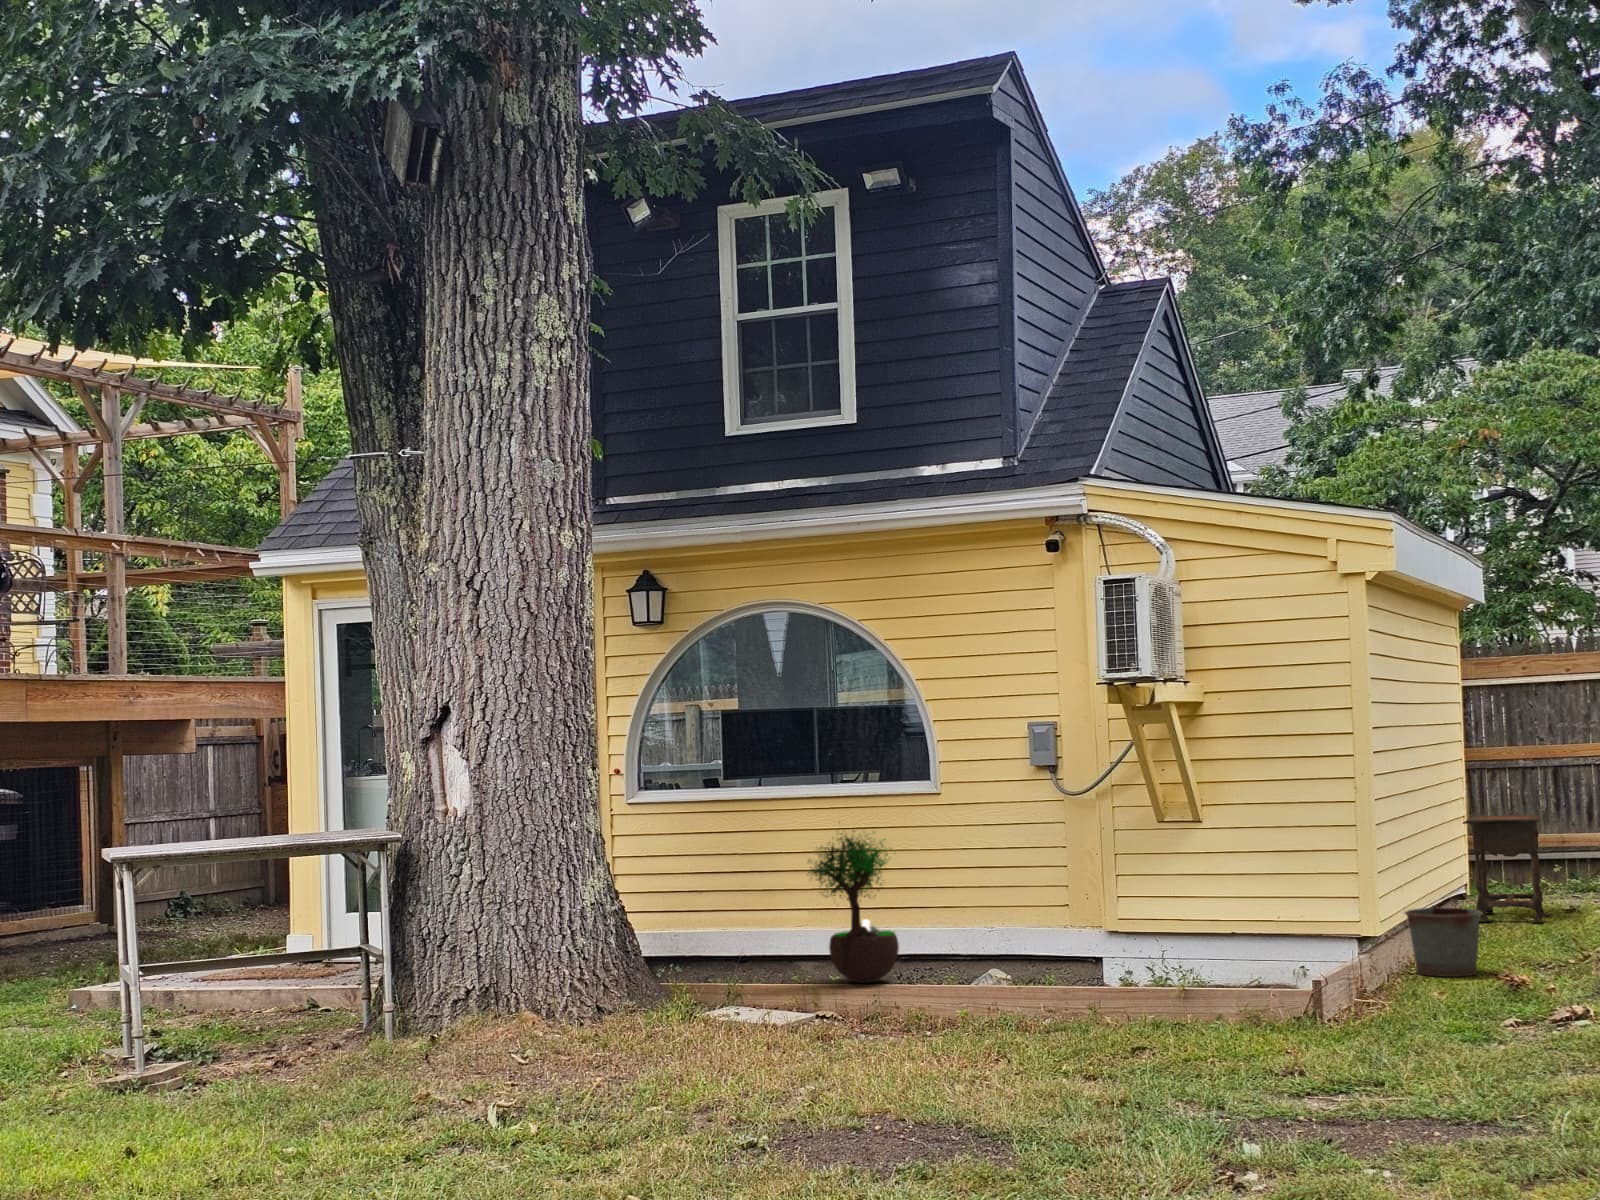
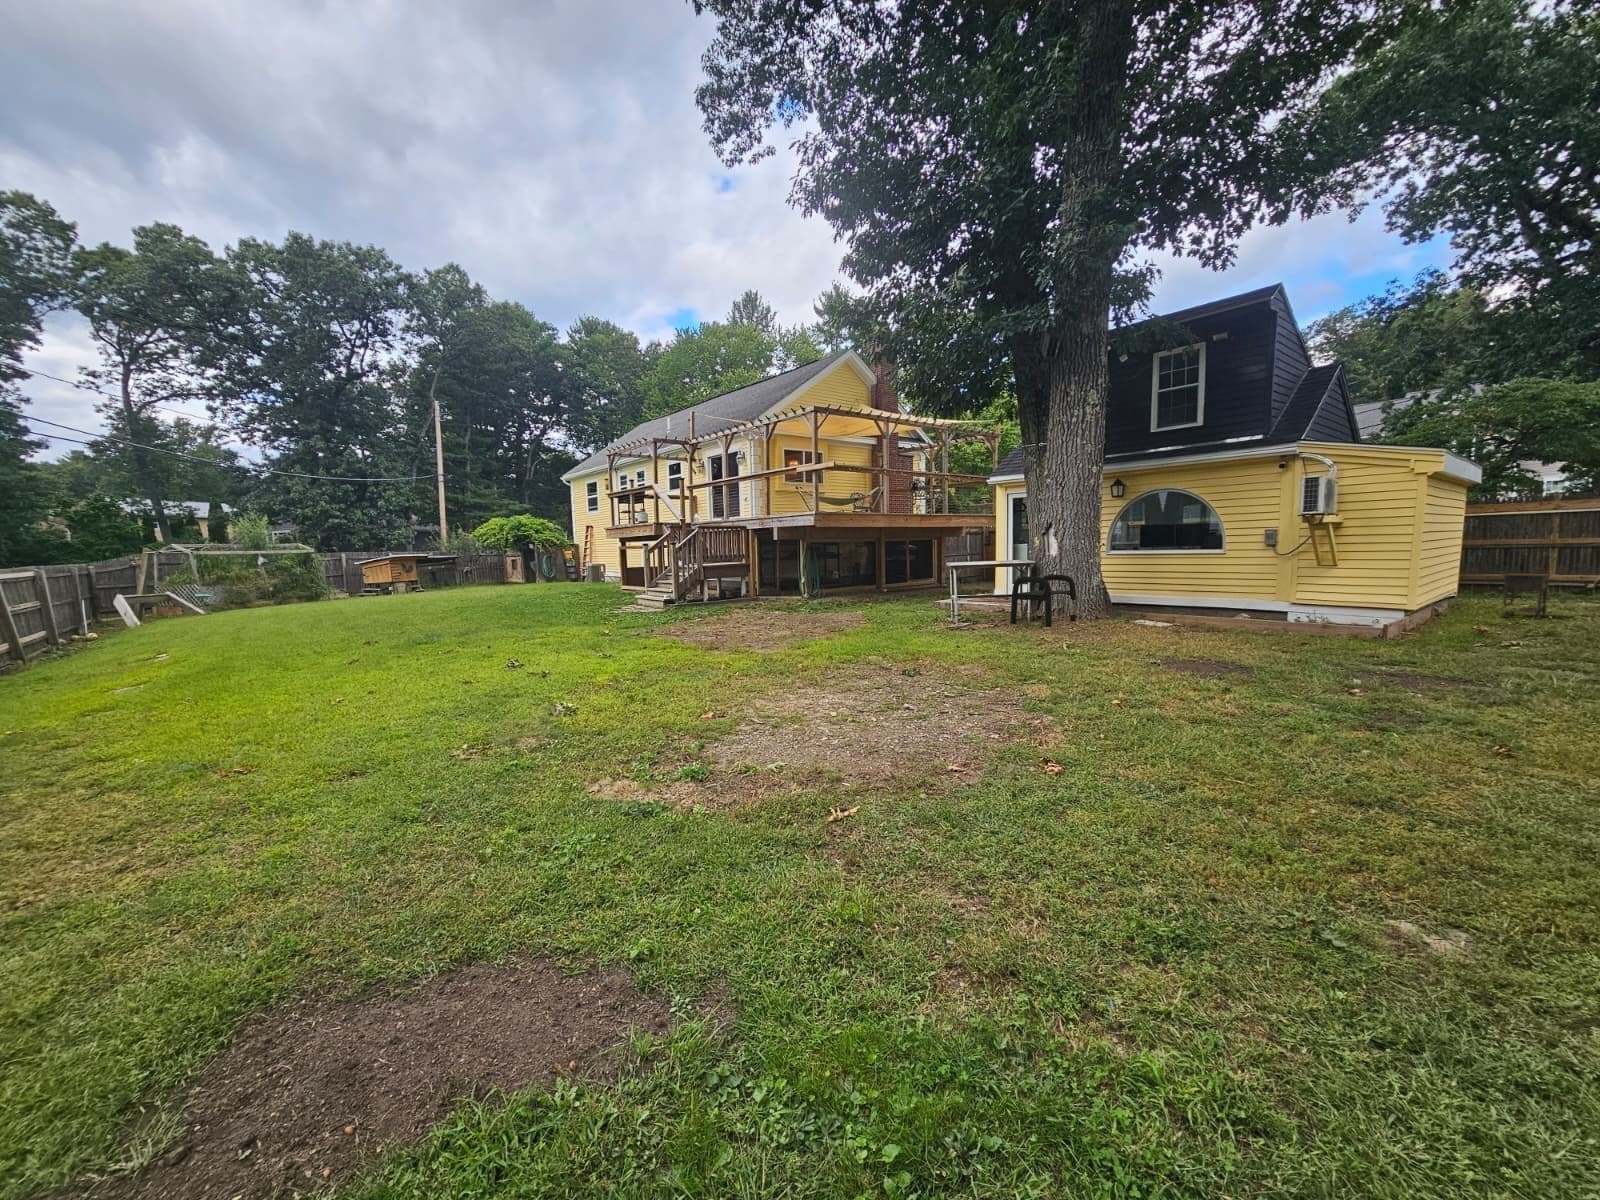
potted tree: present [805,830,899,983] -> none [1170,562,1206,615]
bench: none [318,888,546,1091] -> present [1011,575,1076,626]
bucket: present [1405,908,1482,977] -> none [1440,604,1483,631]

